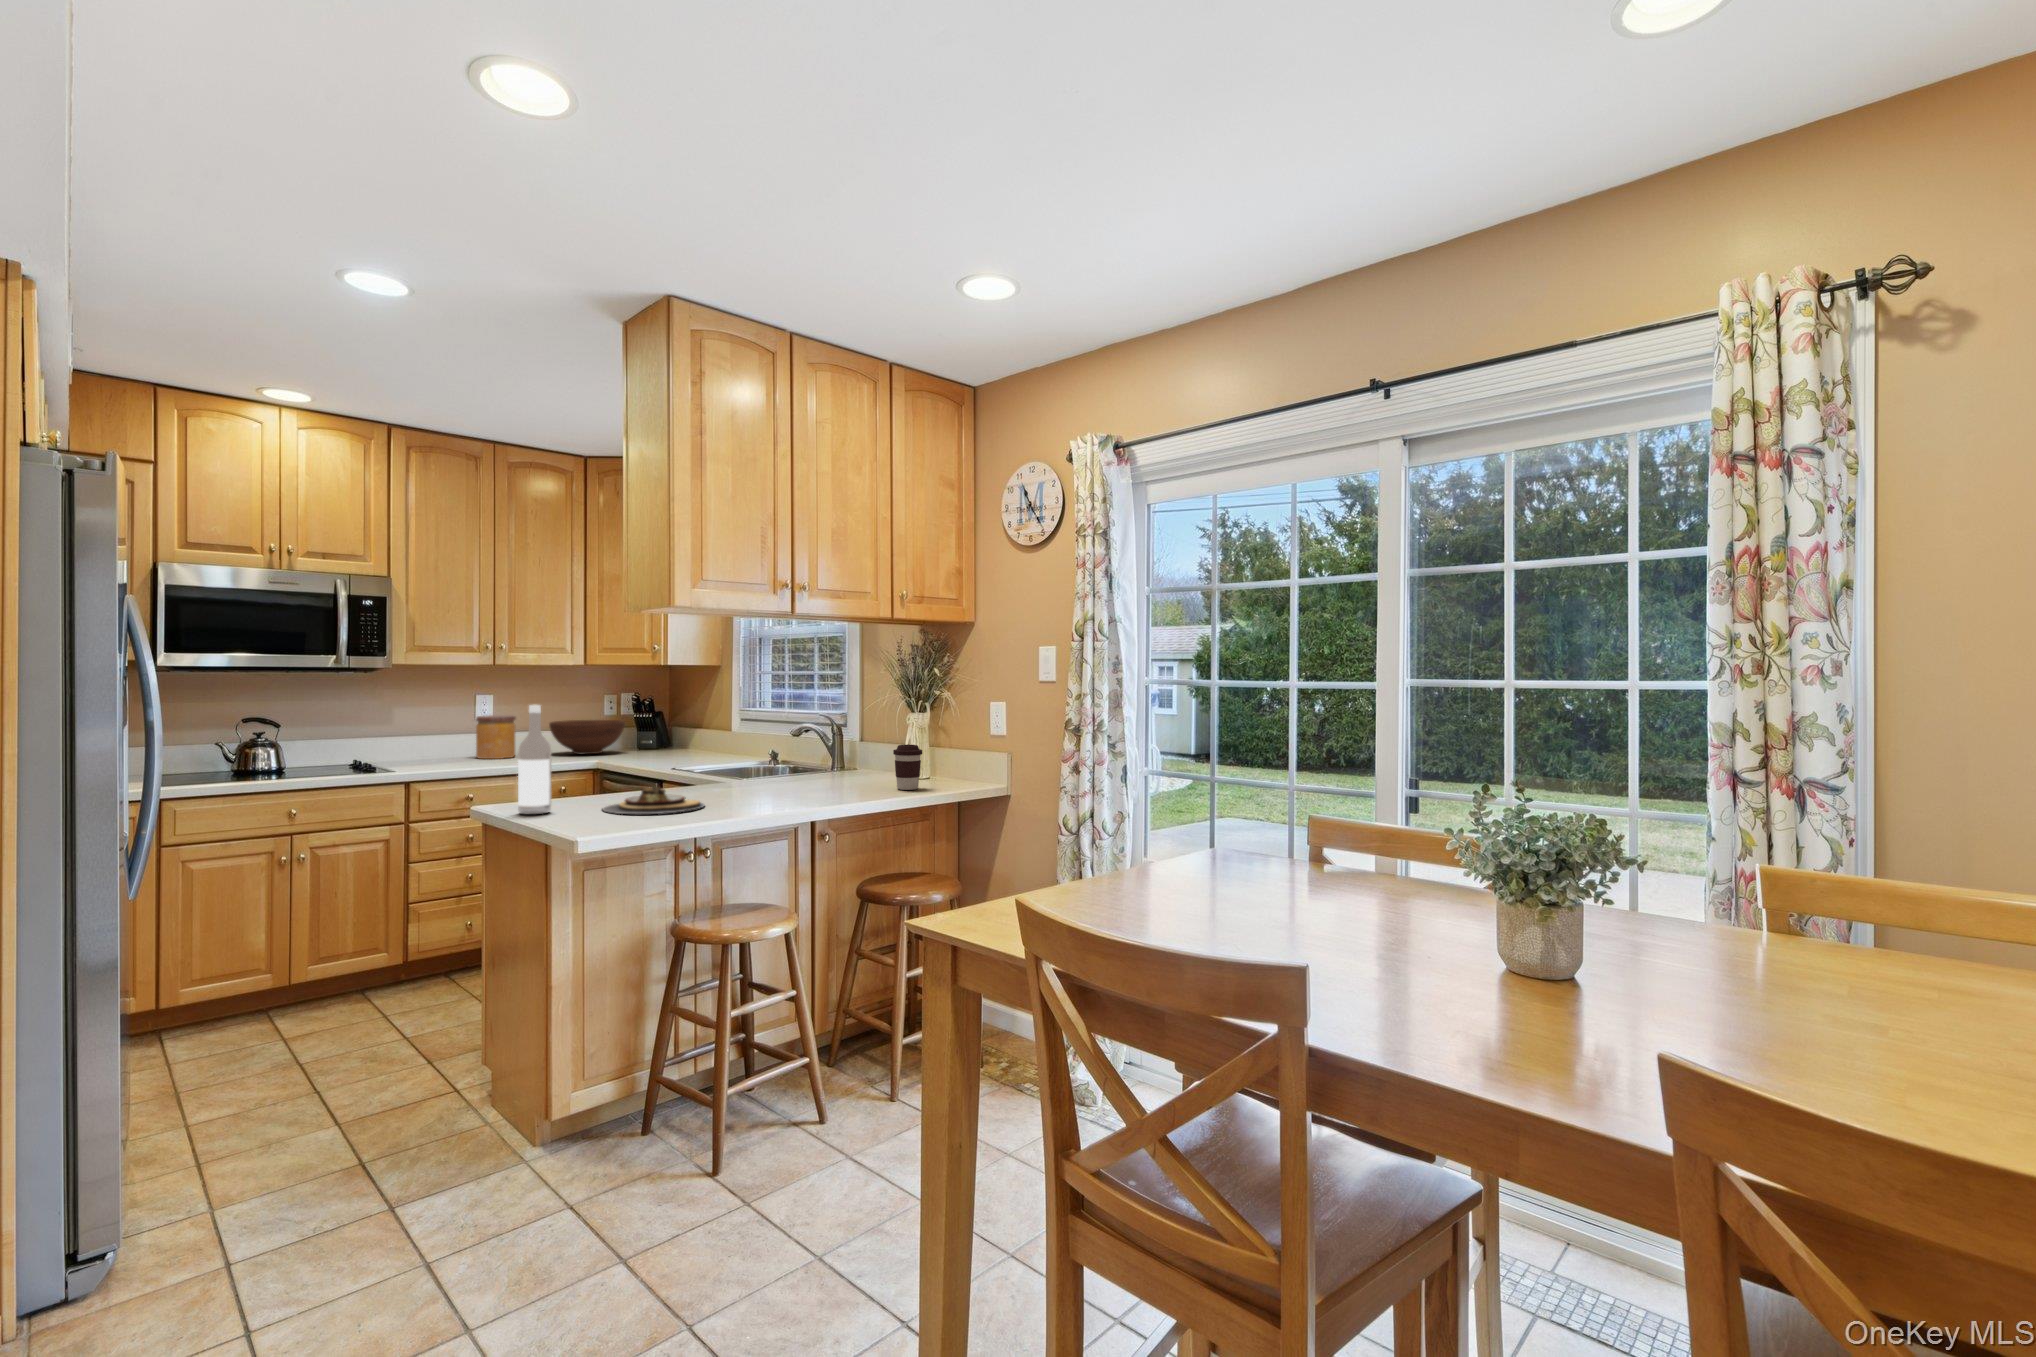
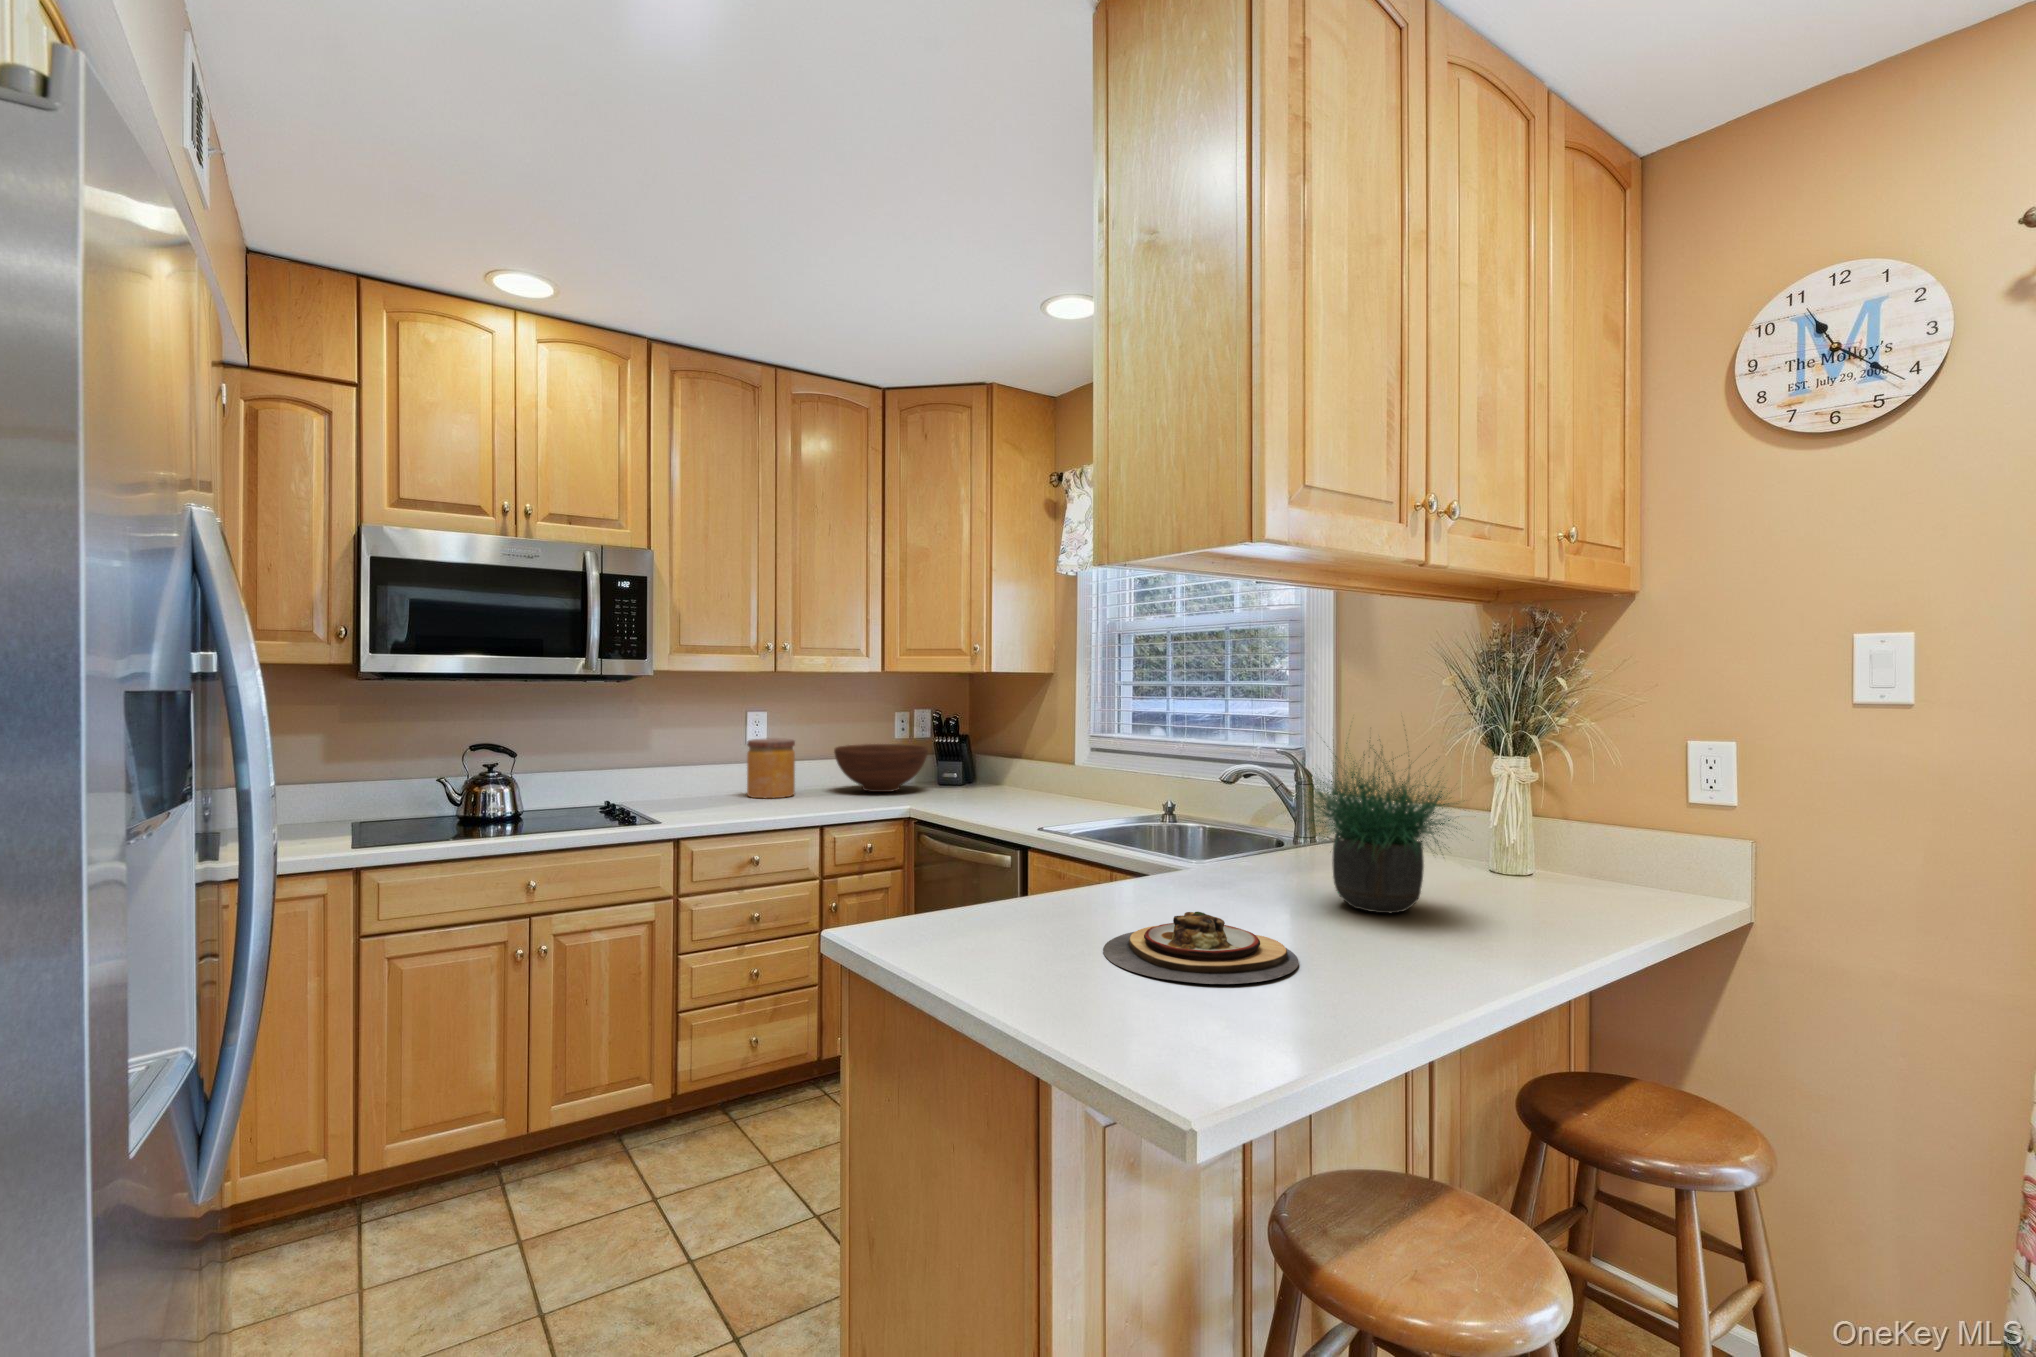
potted plant: none [732,686,844,794] -> present [1301,739,1457,913]
wine bottle: present [518,705,551,814] -> none [965,751,1025,977]
coffee cup: present [893,745,922,790] -> none [1535,817,1597,904]

